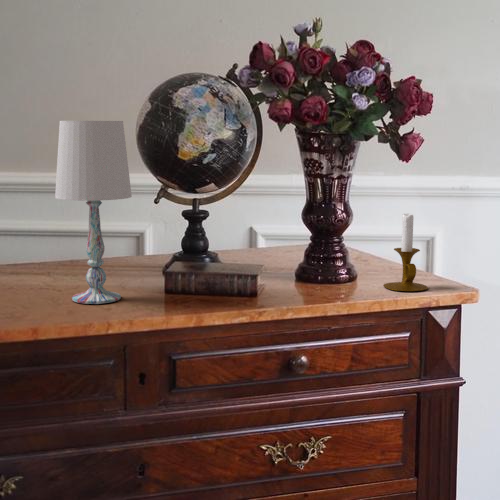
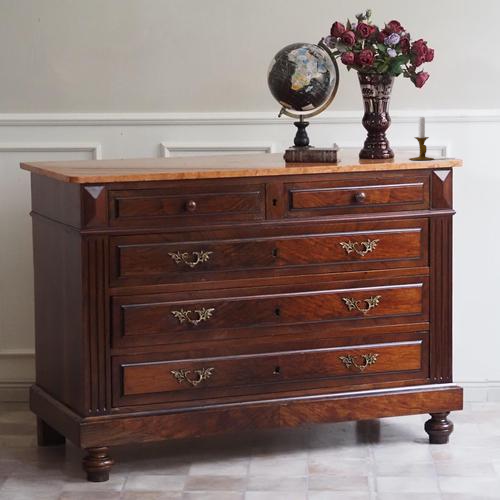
table lamp: present [55,121,132,304] -> none [229,69,269,167]

